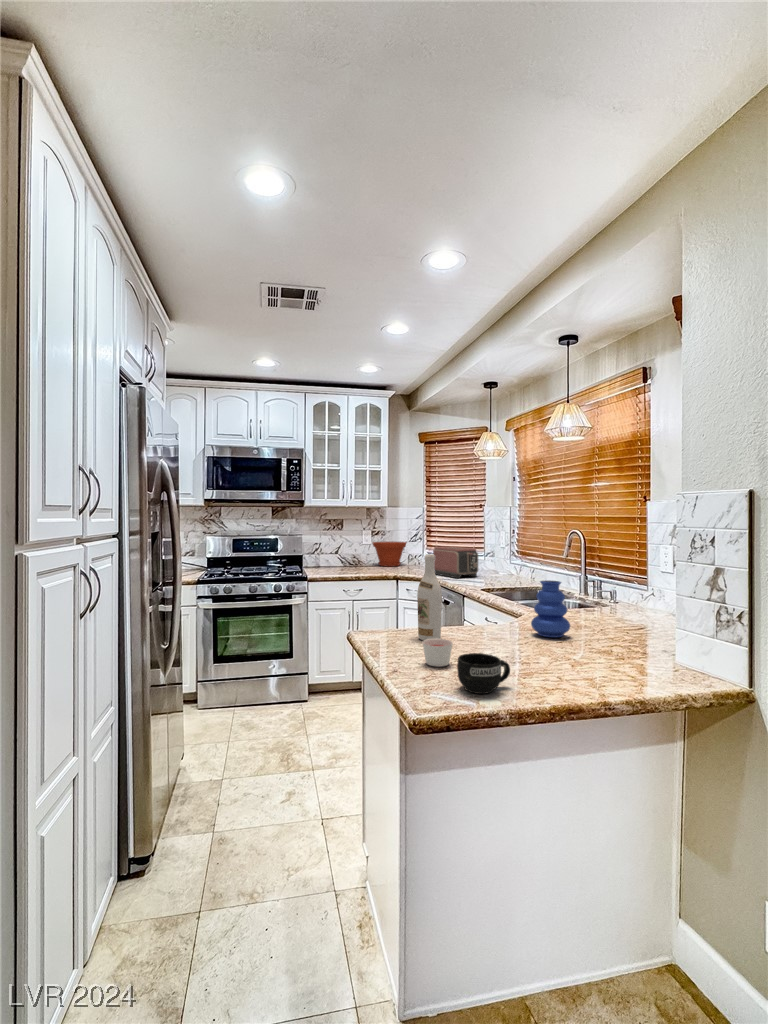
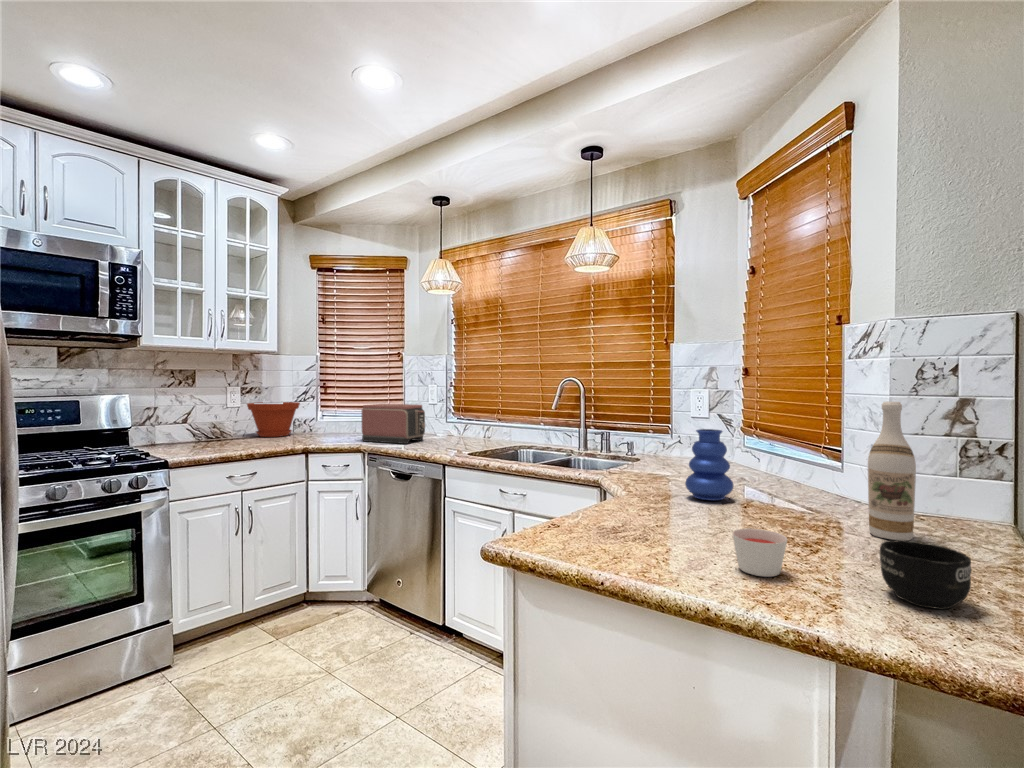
wine bottle: present [417,554,442,640] -> present [868,402,916,541]

